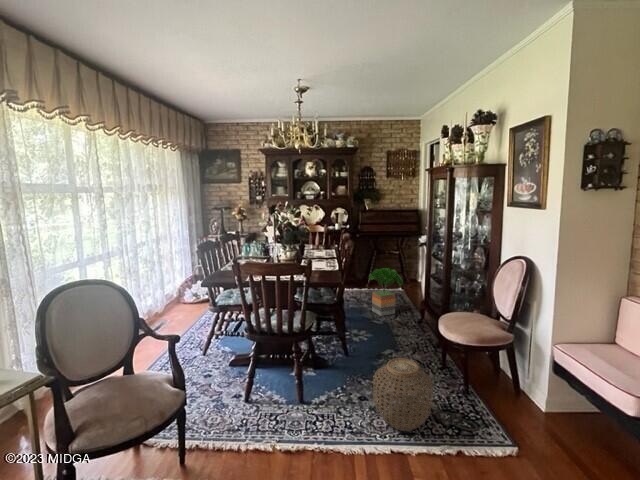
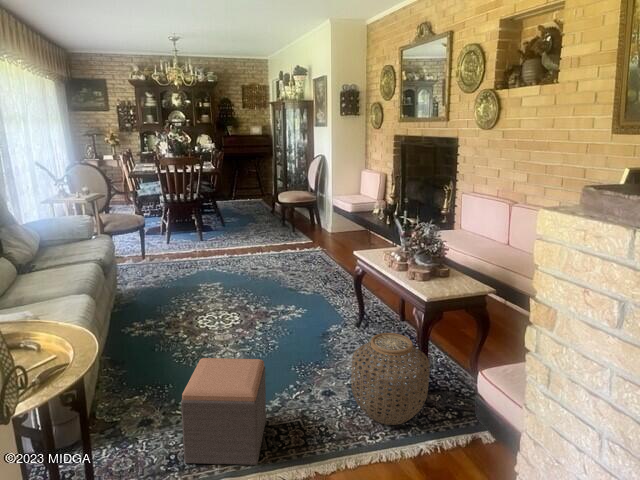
potted tree: present [369,268,403,316] -> none [285,217,334,283]
footstool: none [249,359,312,438] -> present [181,358,266,465]

